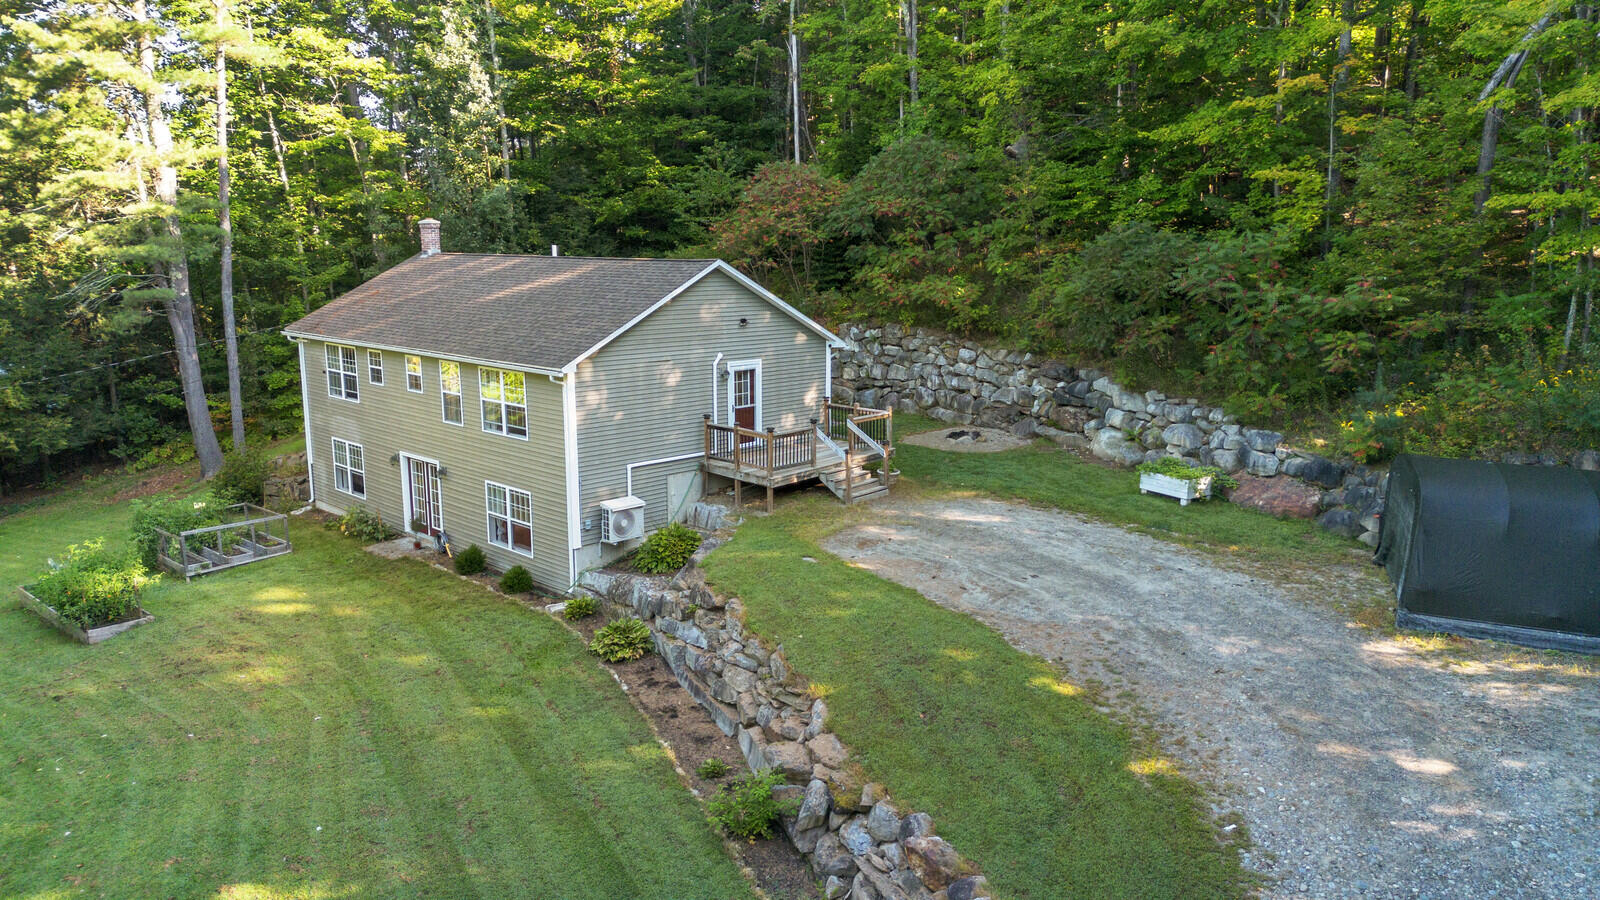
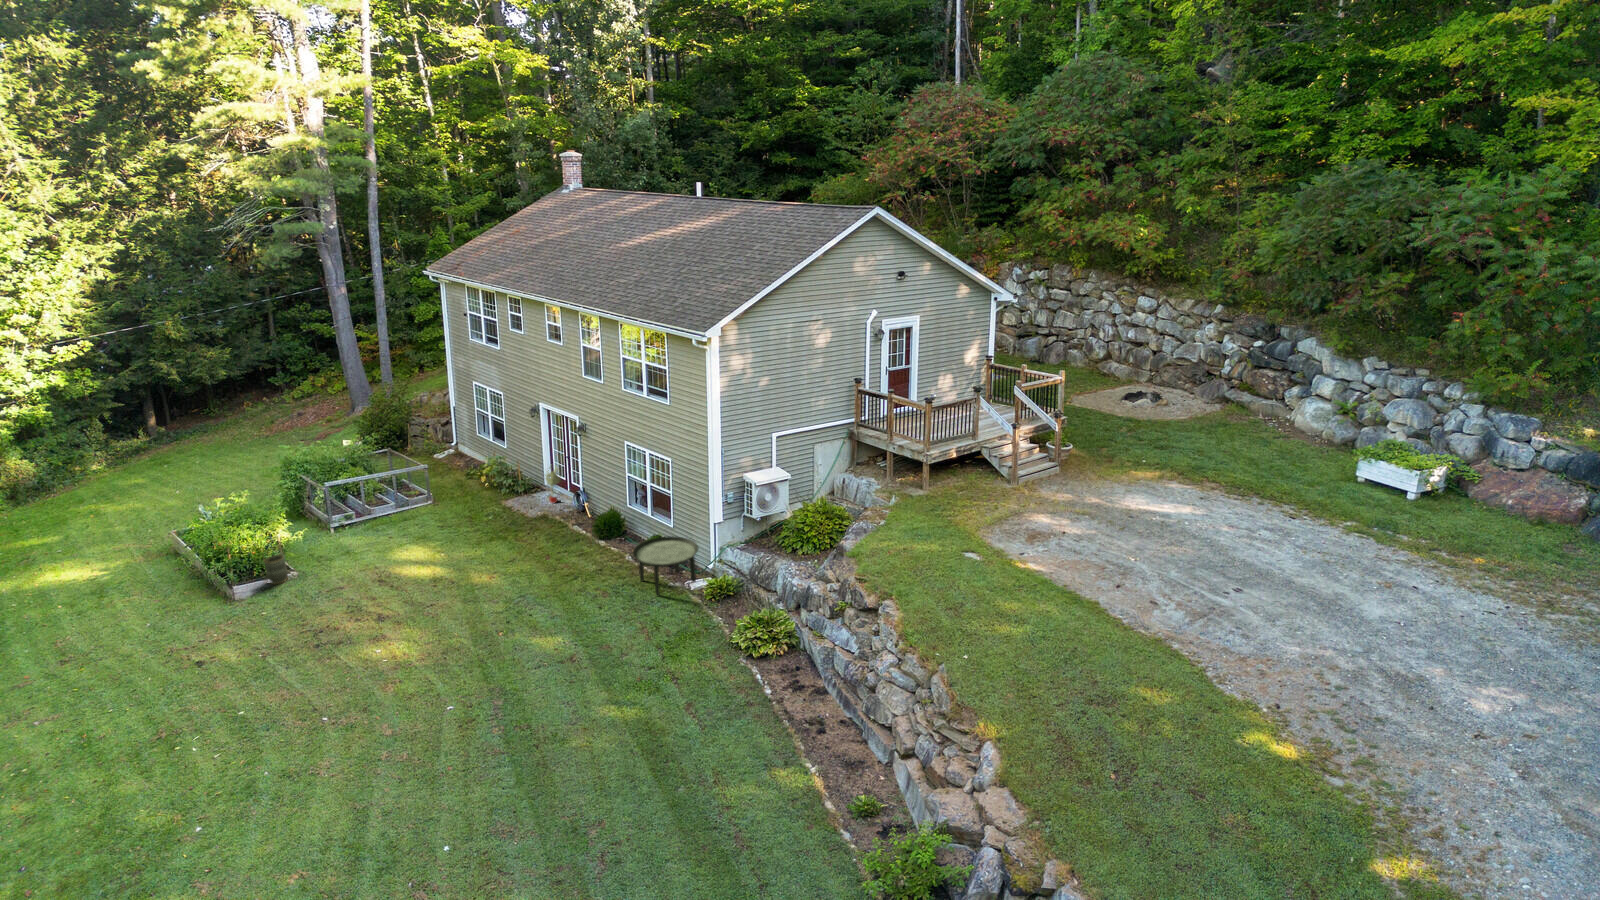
round table: none [497,566,560,621] -> present [633,536,698,596]
basket: none [115,592,142,630] -> present [263,554,288,584]

